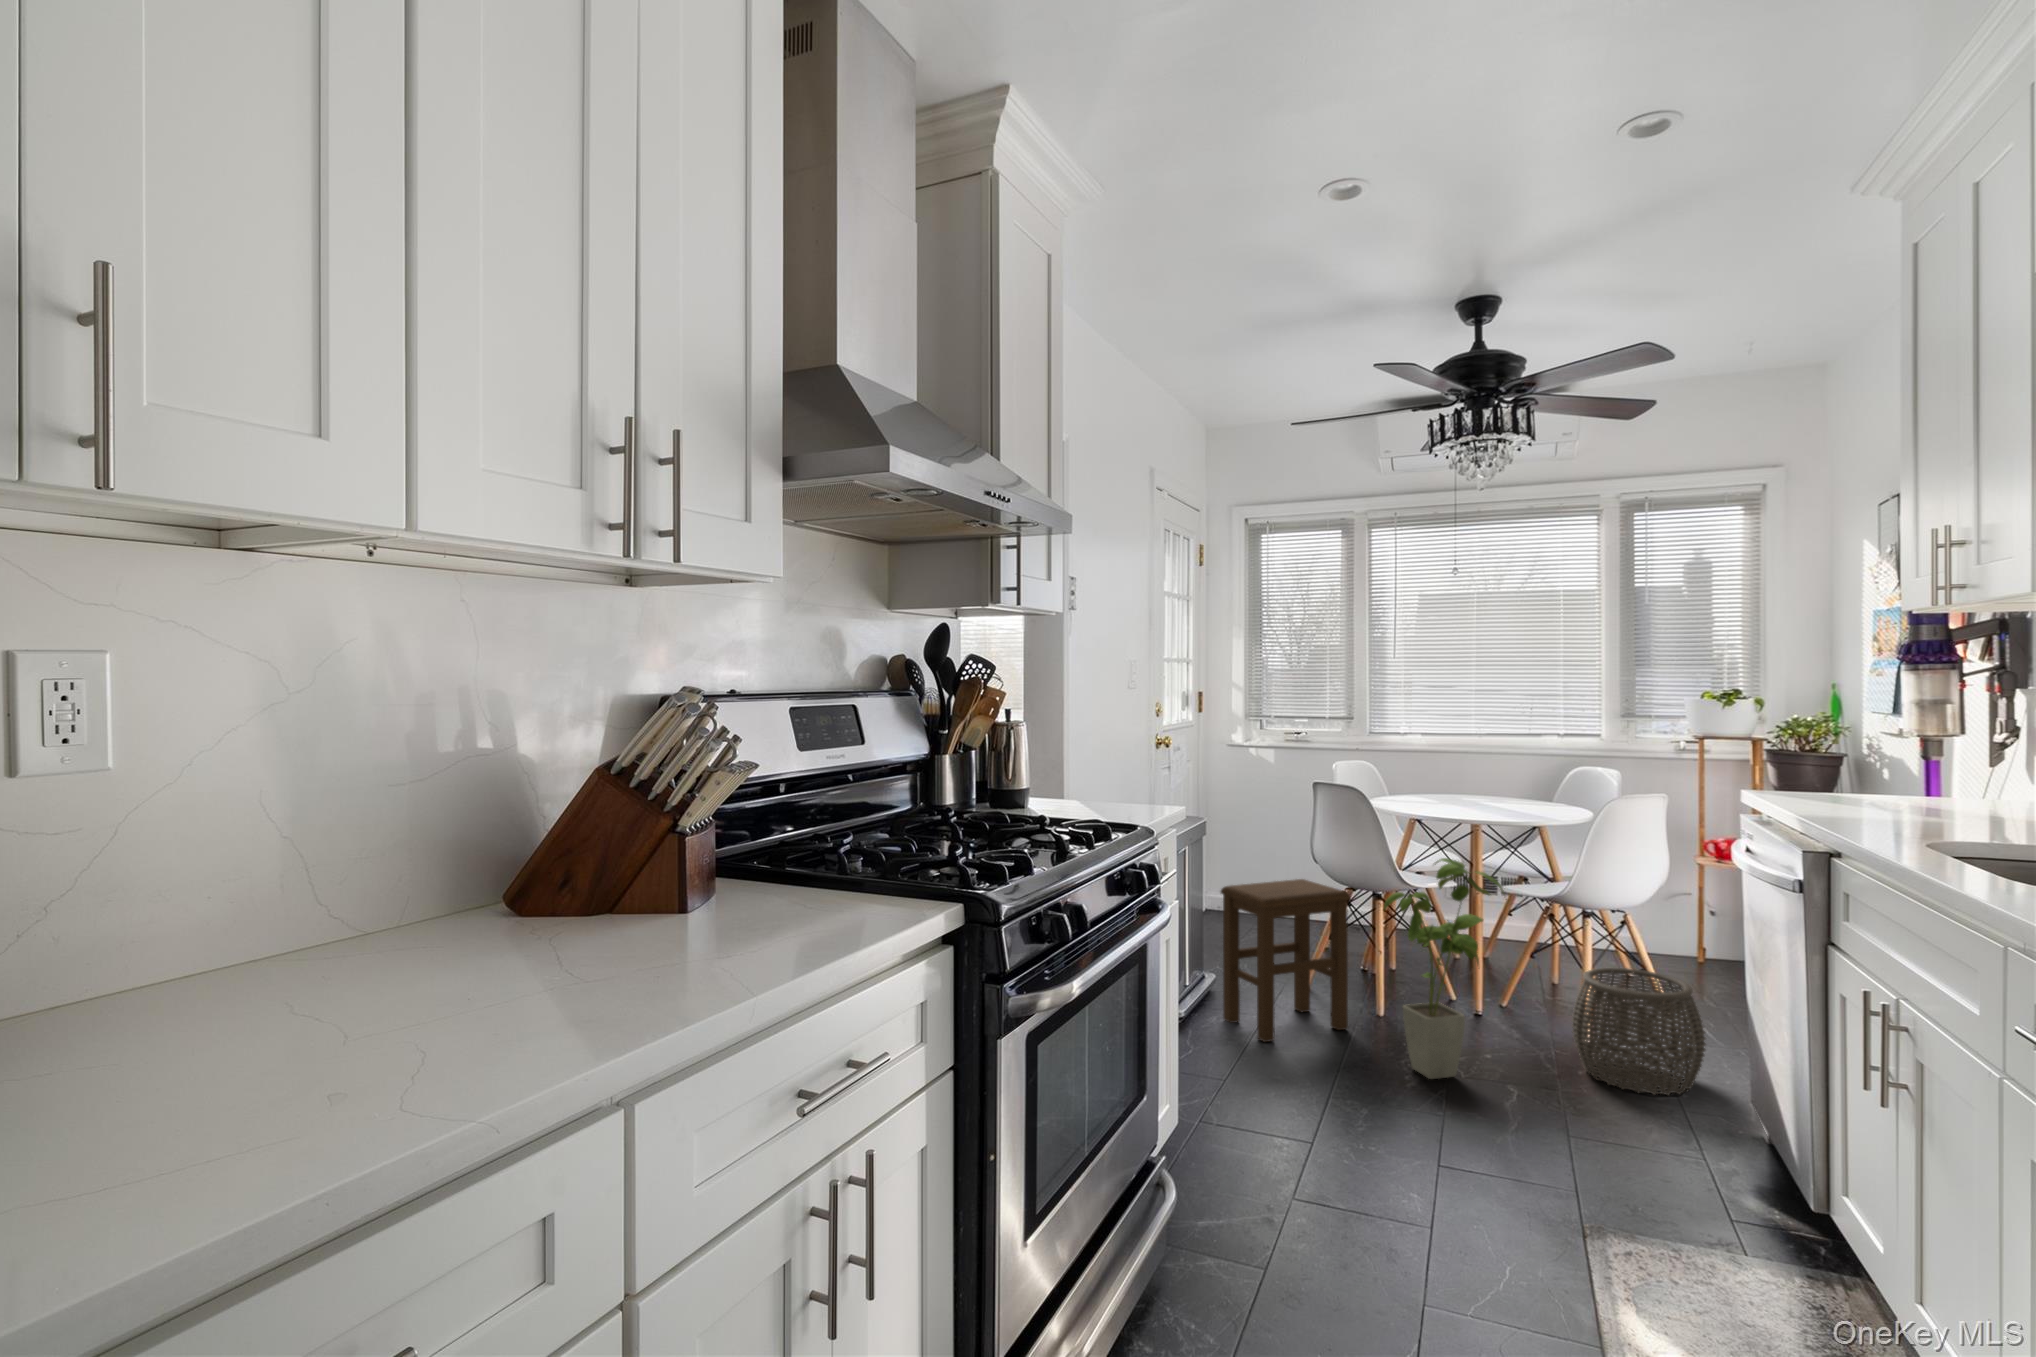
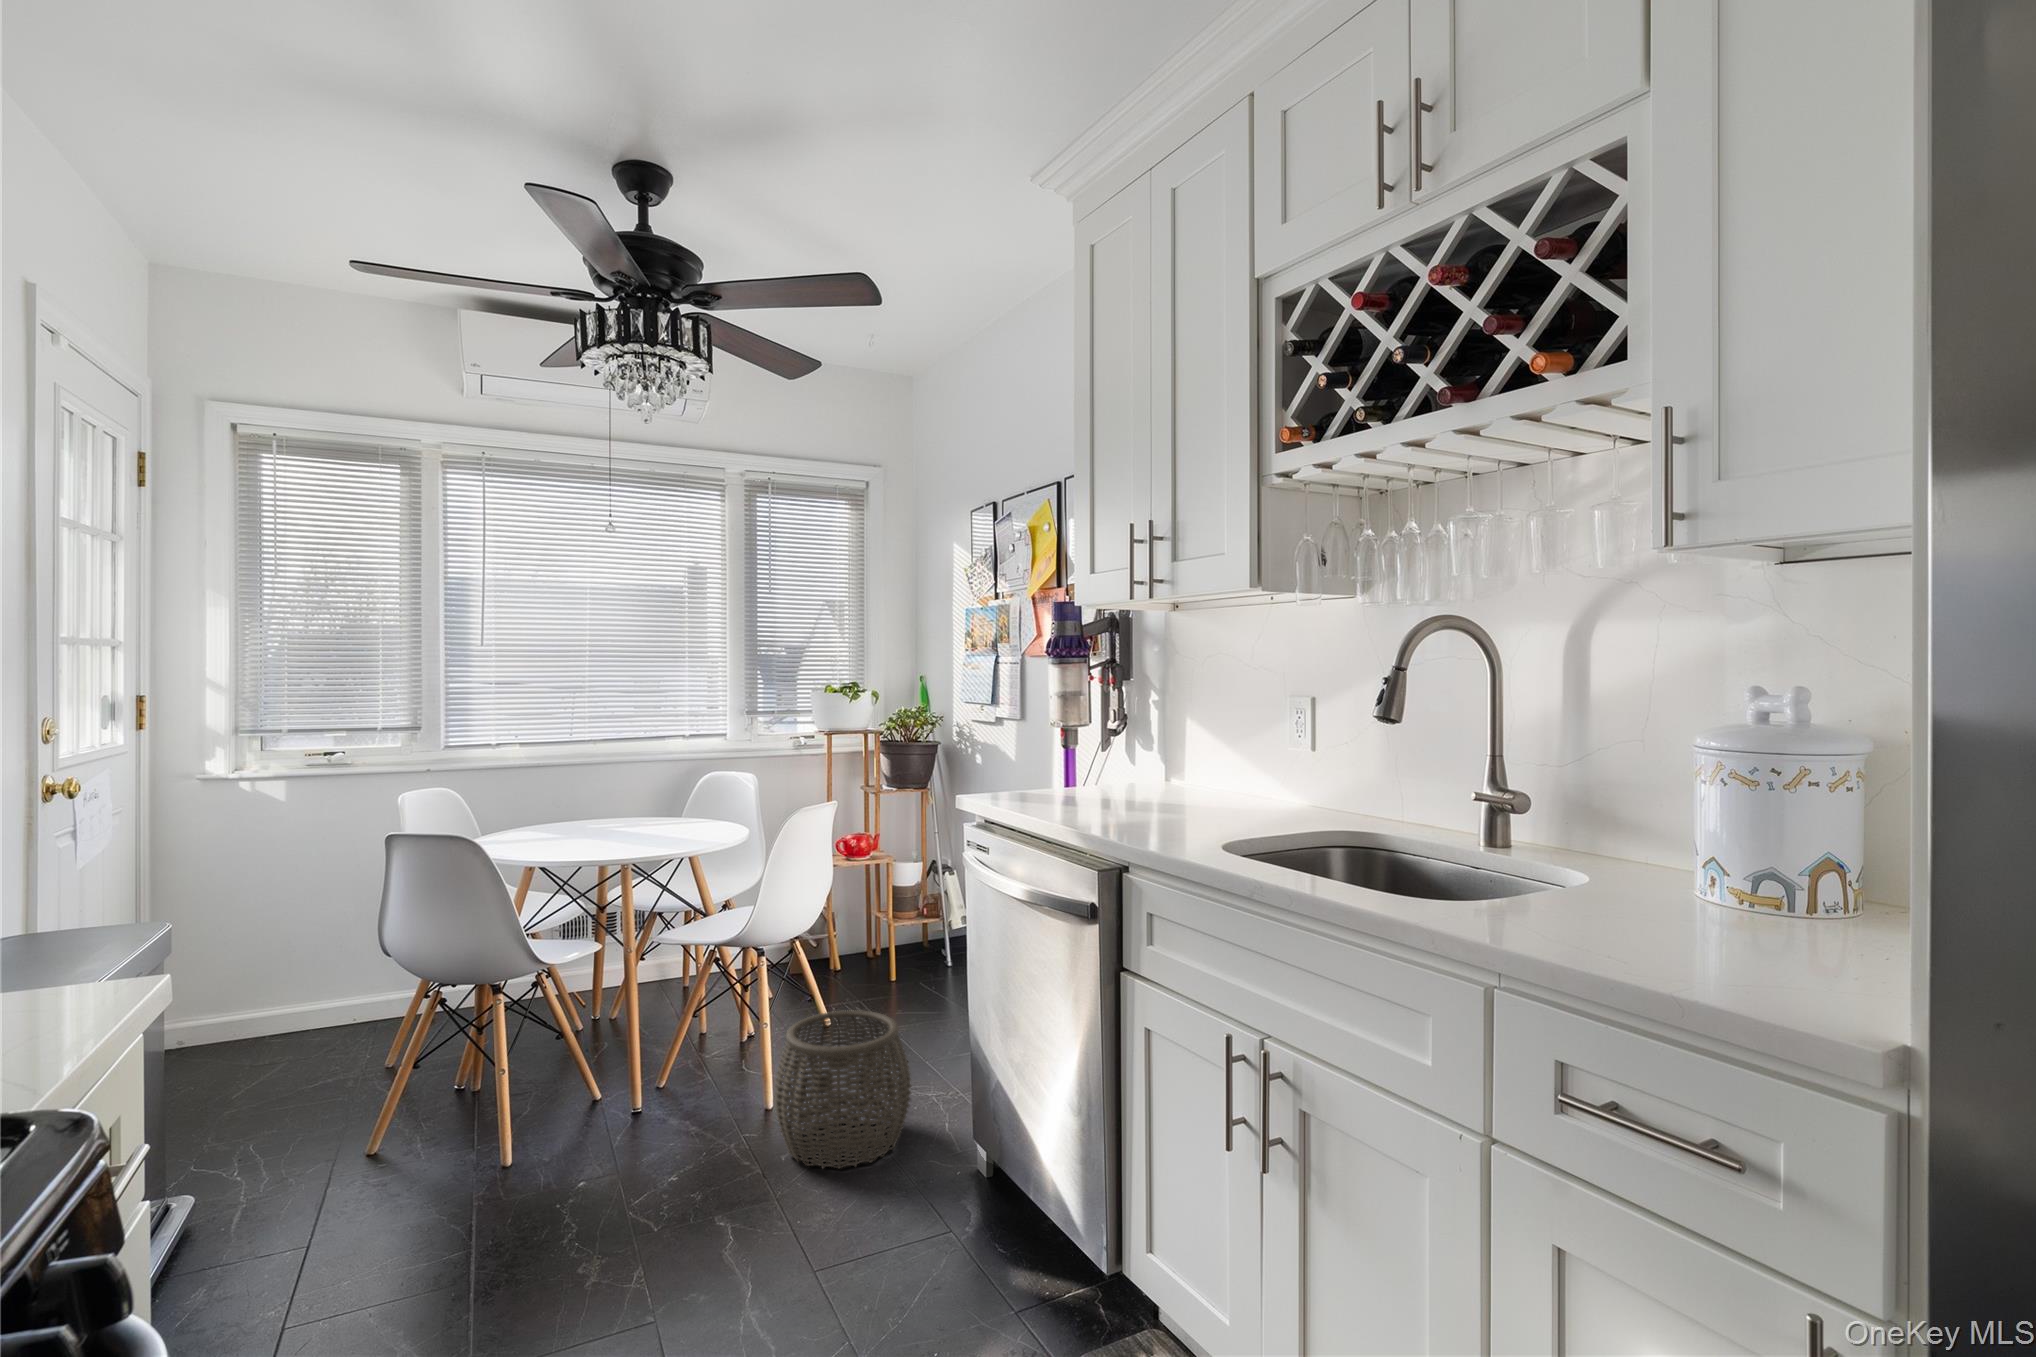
house plant: present [1384,858,1504,1079] -> none [542,929,722,1263]
stool: present [1221,879,1350,1042] -> none [212,995,469,1314]

